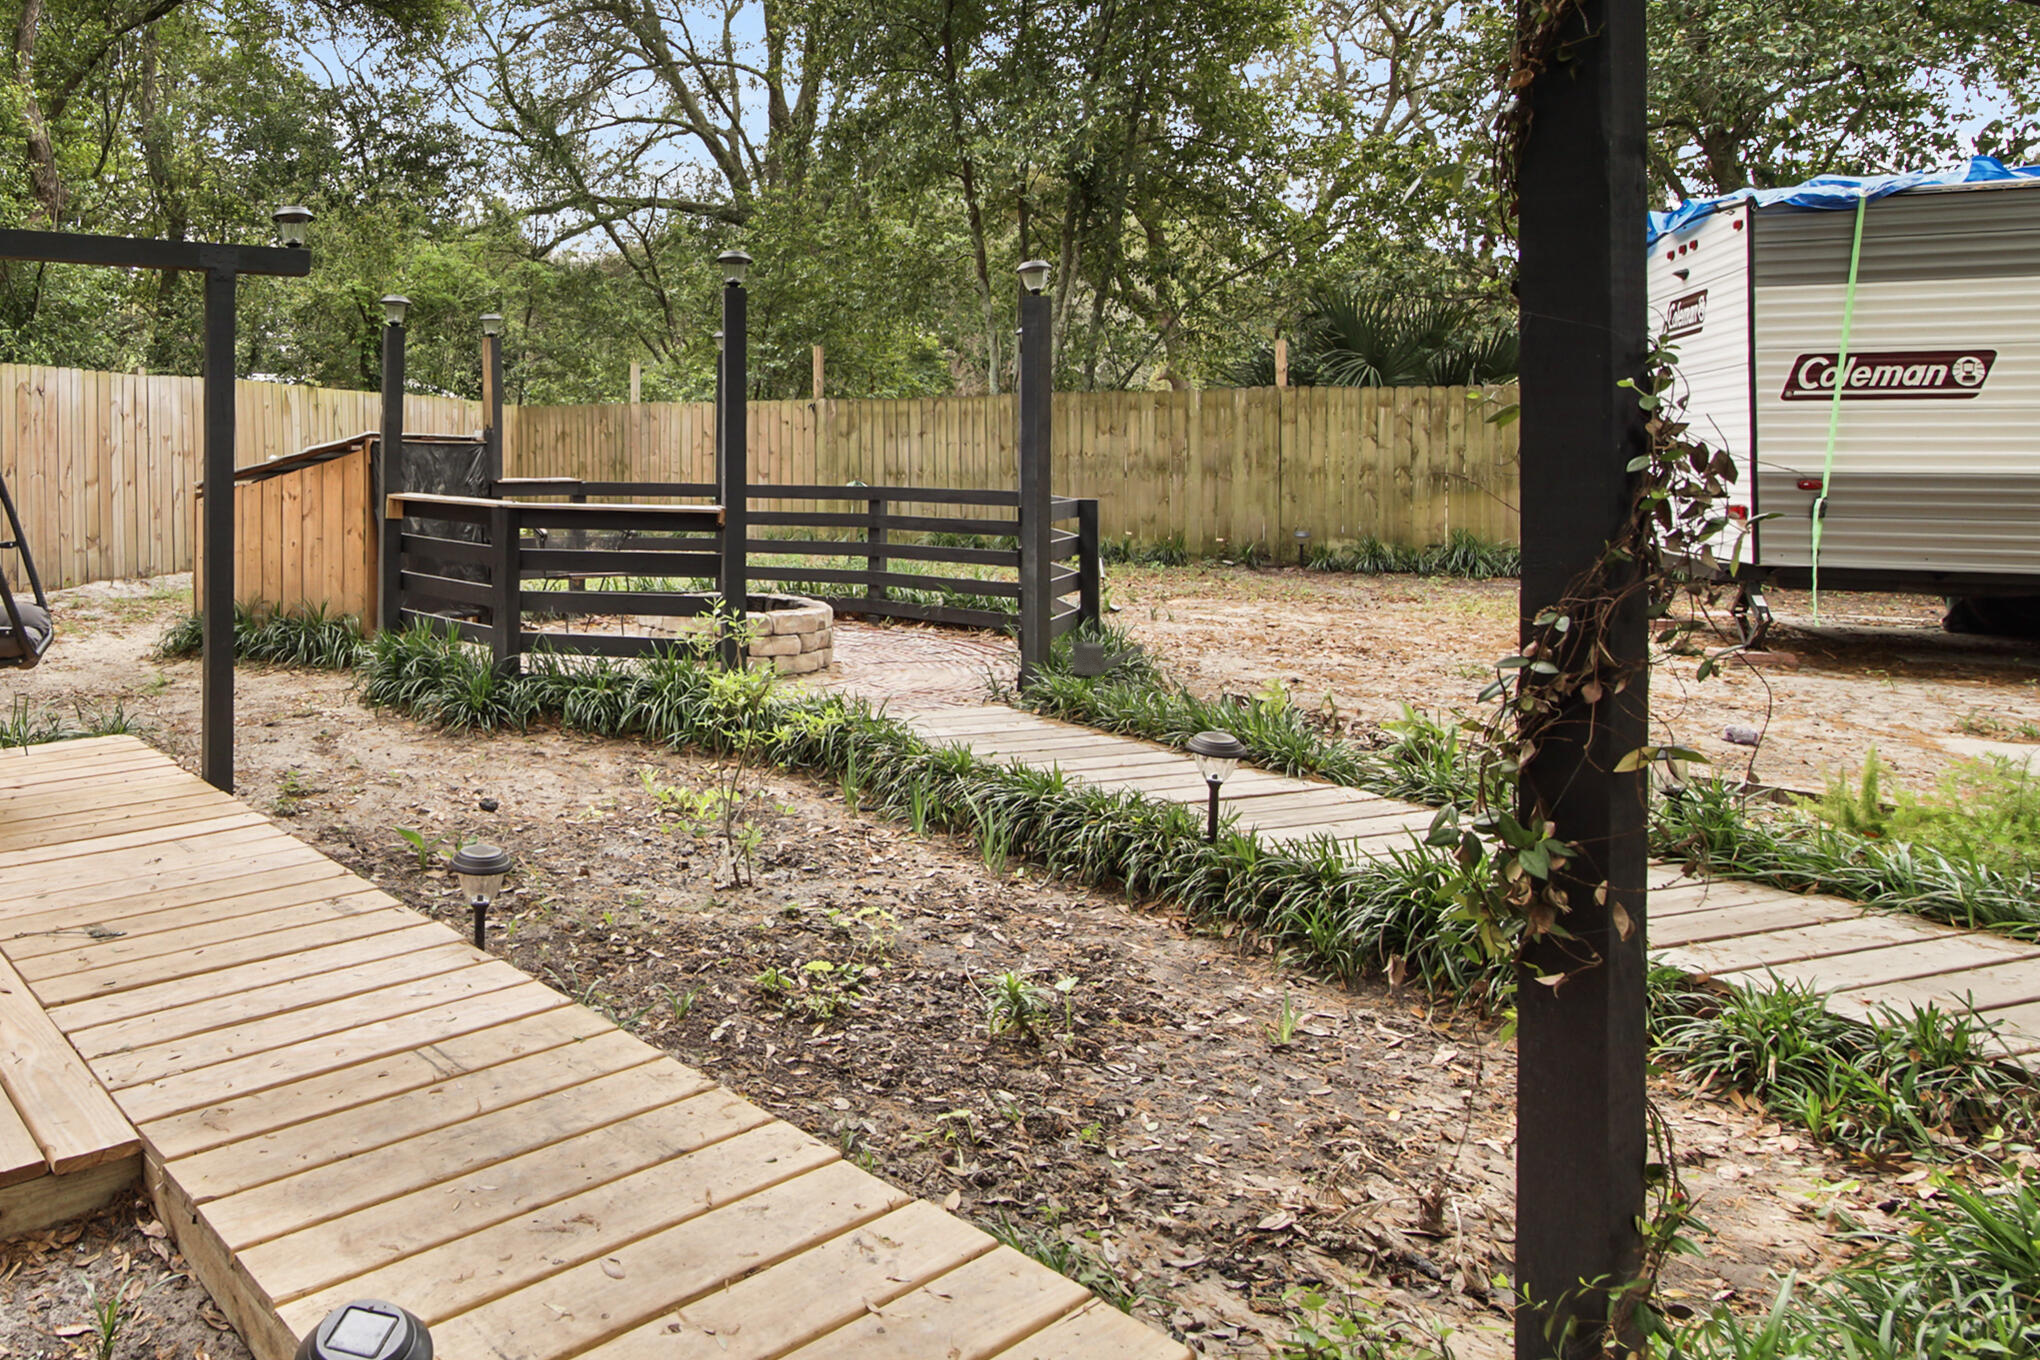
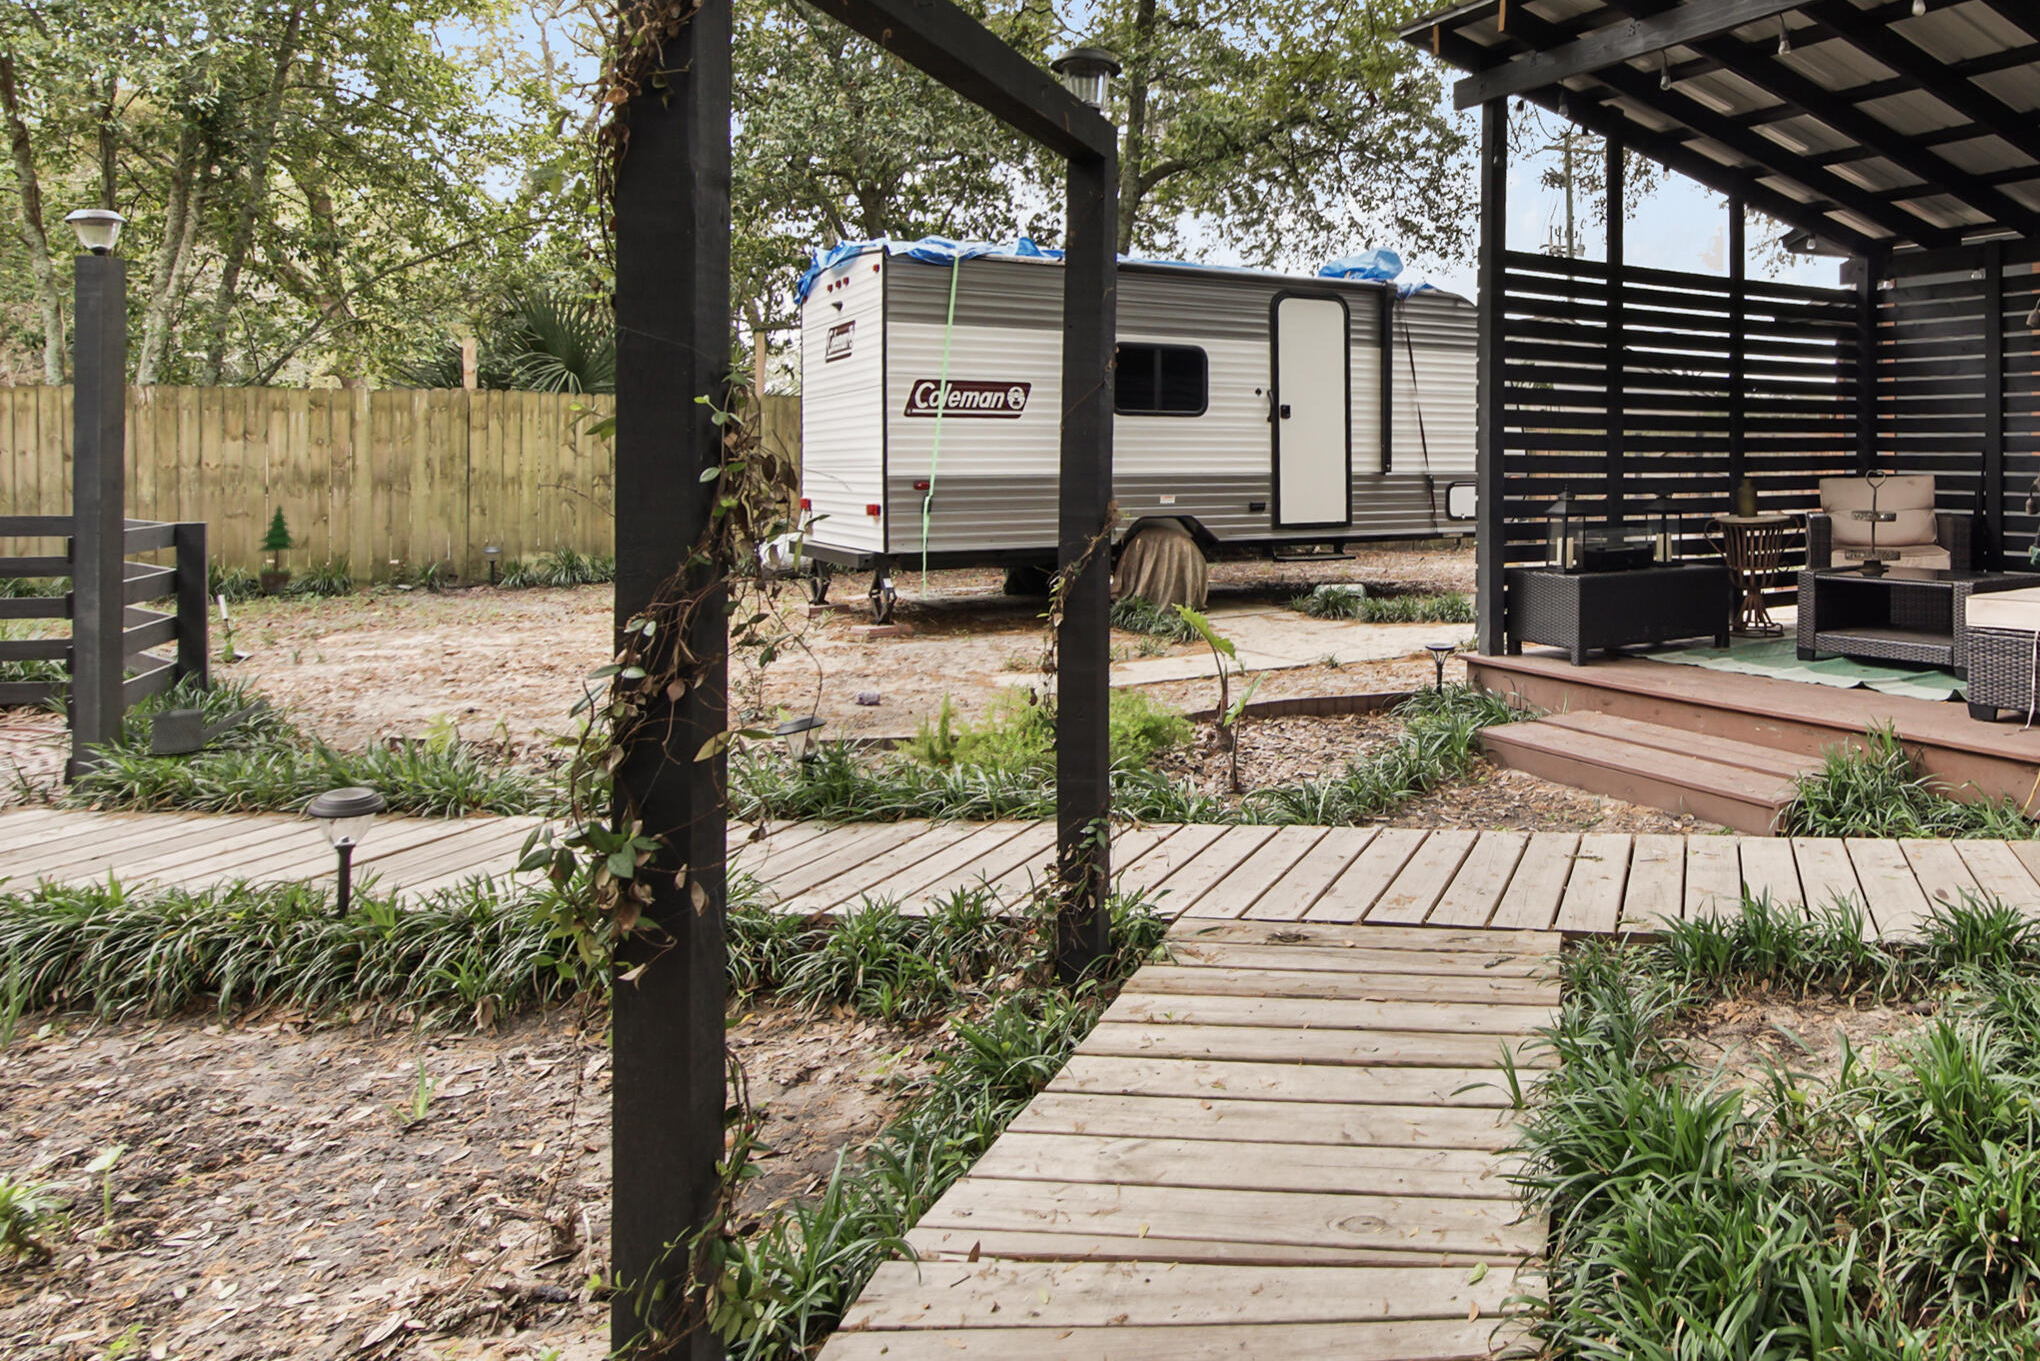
potted tree: none [1128,489,1156,561] -> present [257,506,294,593]

